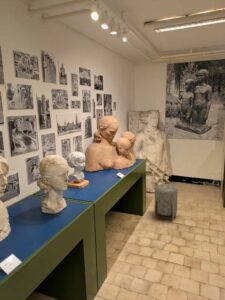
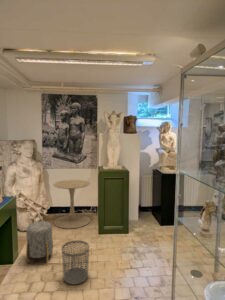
pedestal table: none [175,150,214,197] -> present [54,180,90,229]
waste bin: none [189,205,217,245] -> present [62,240,89,284]

